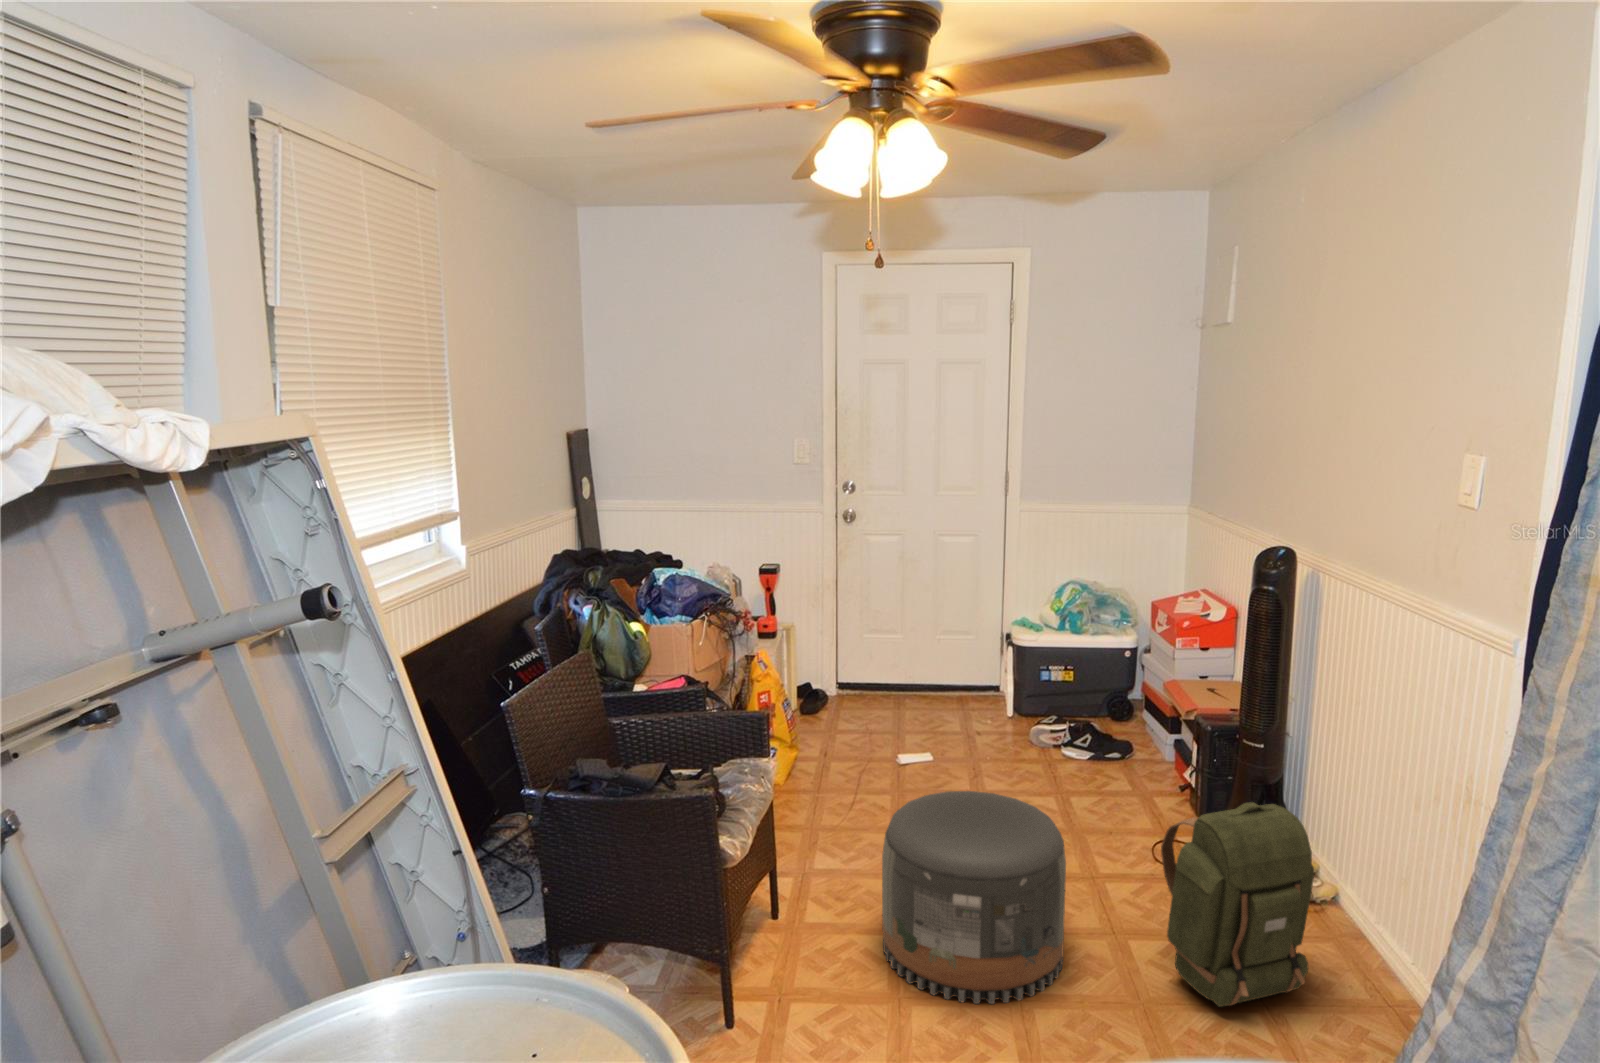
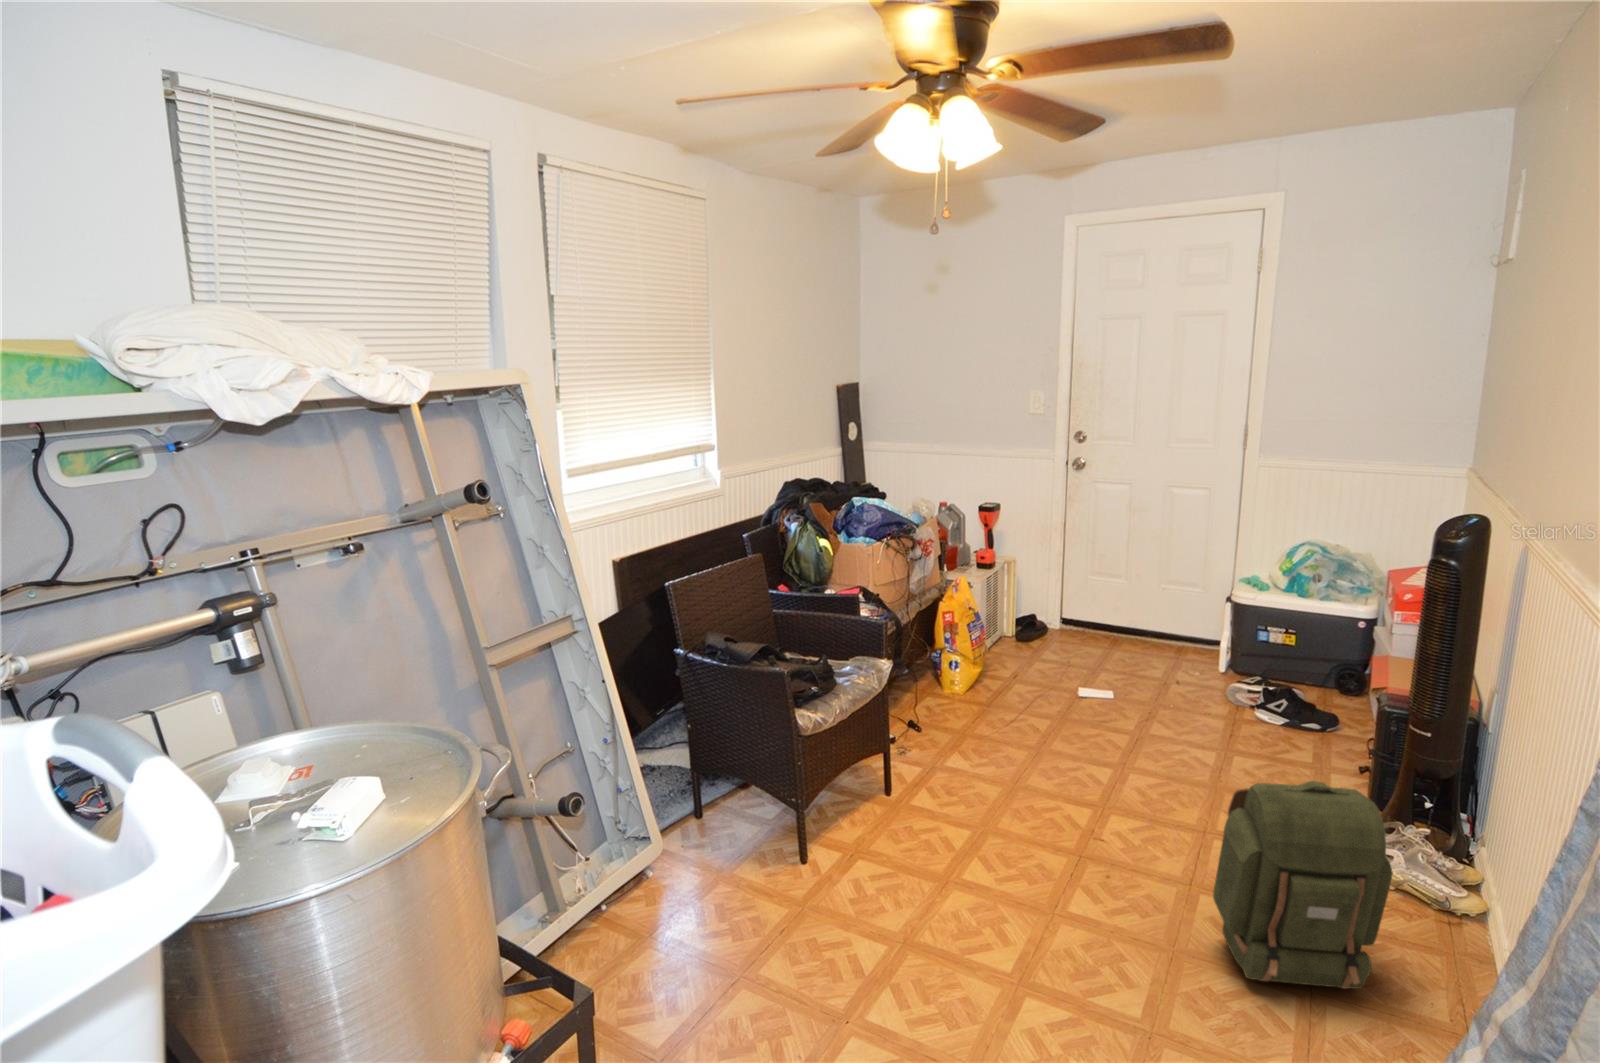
pouf: present [882,791,1066,1004] -> none [952,718,1129,916]

